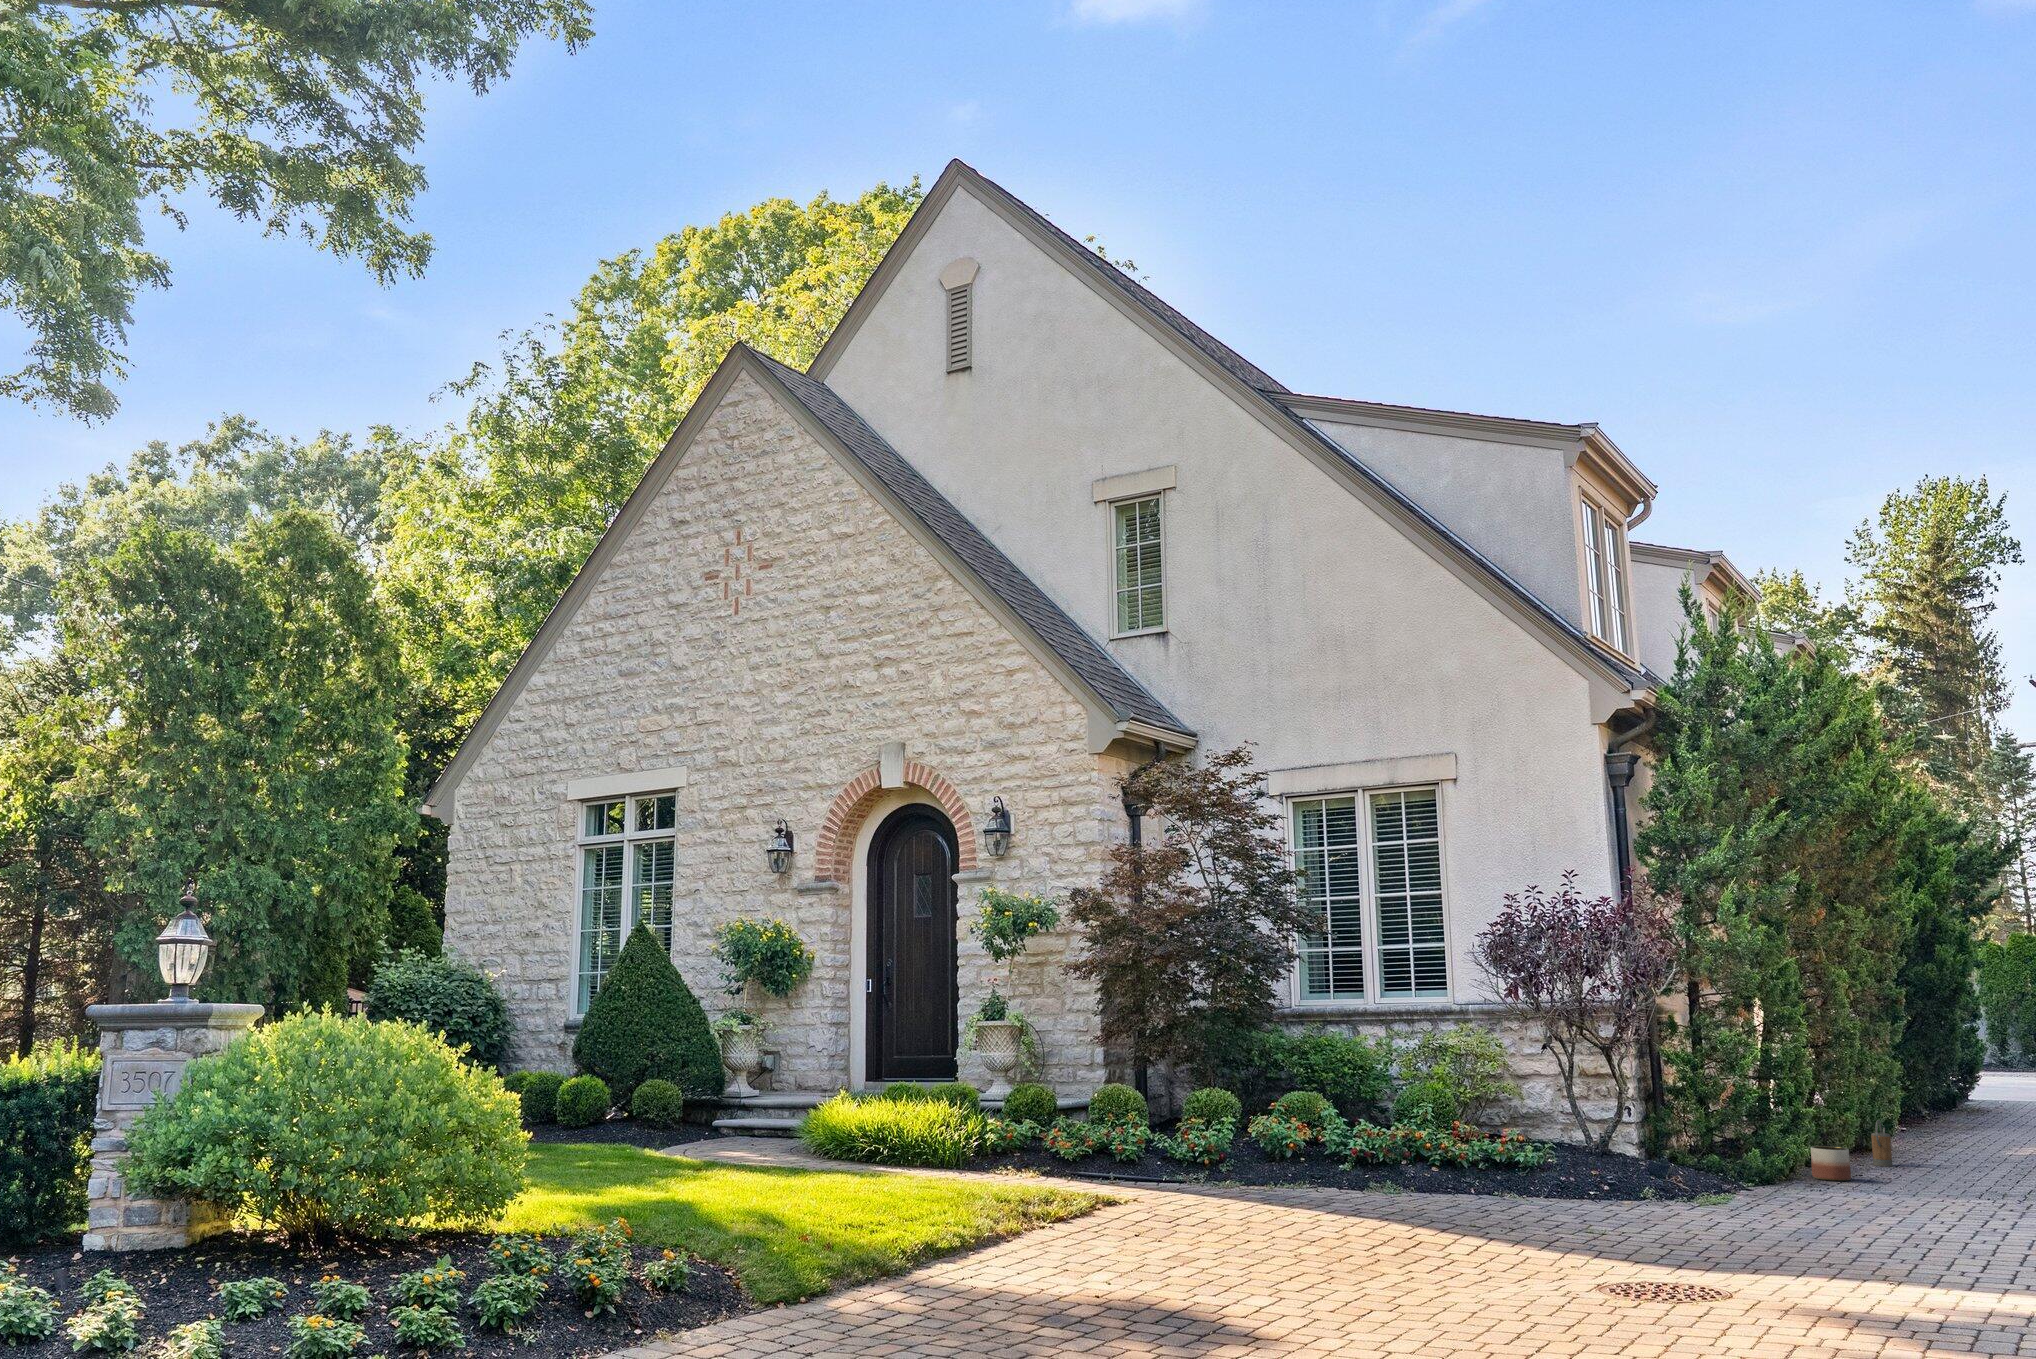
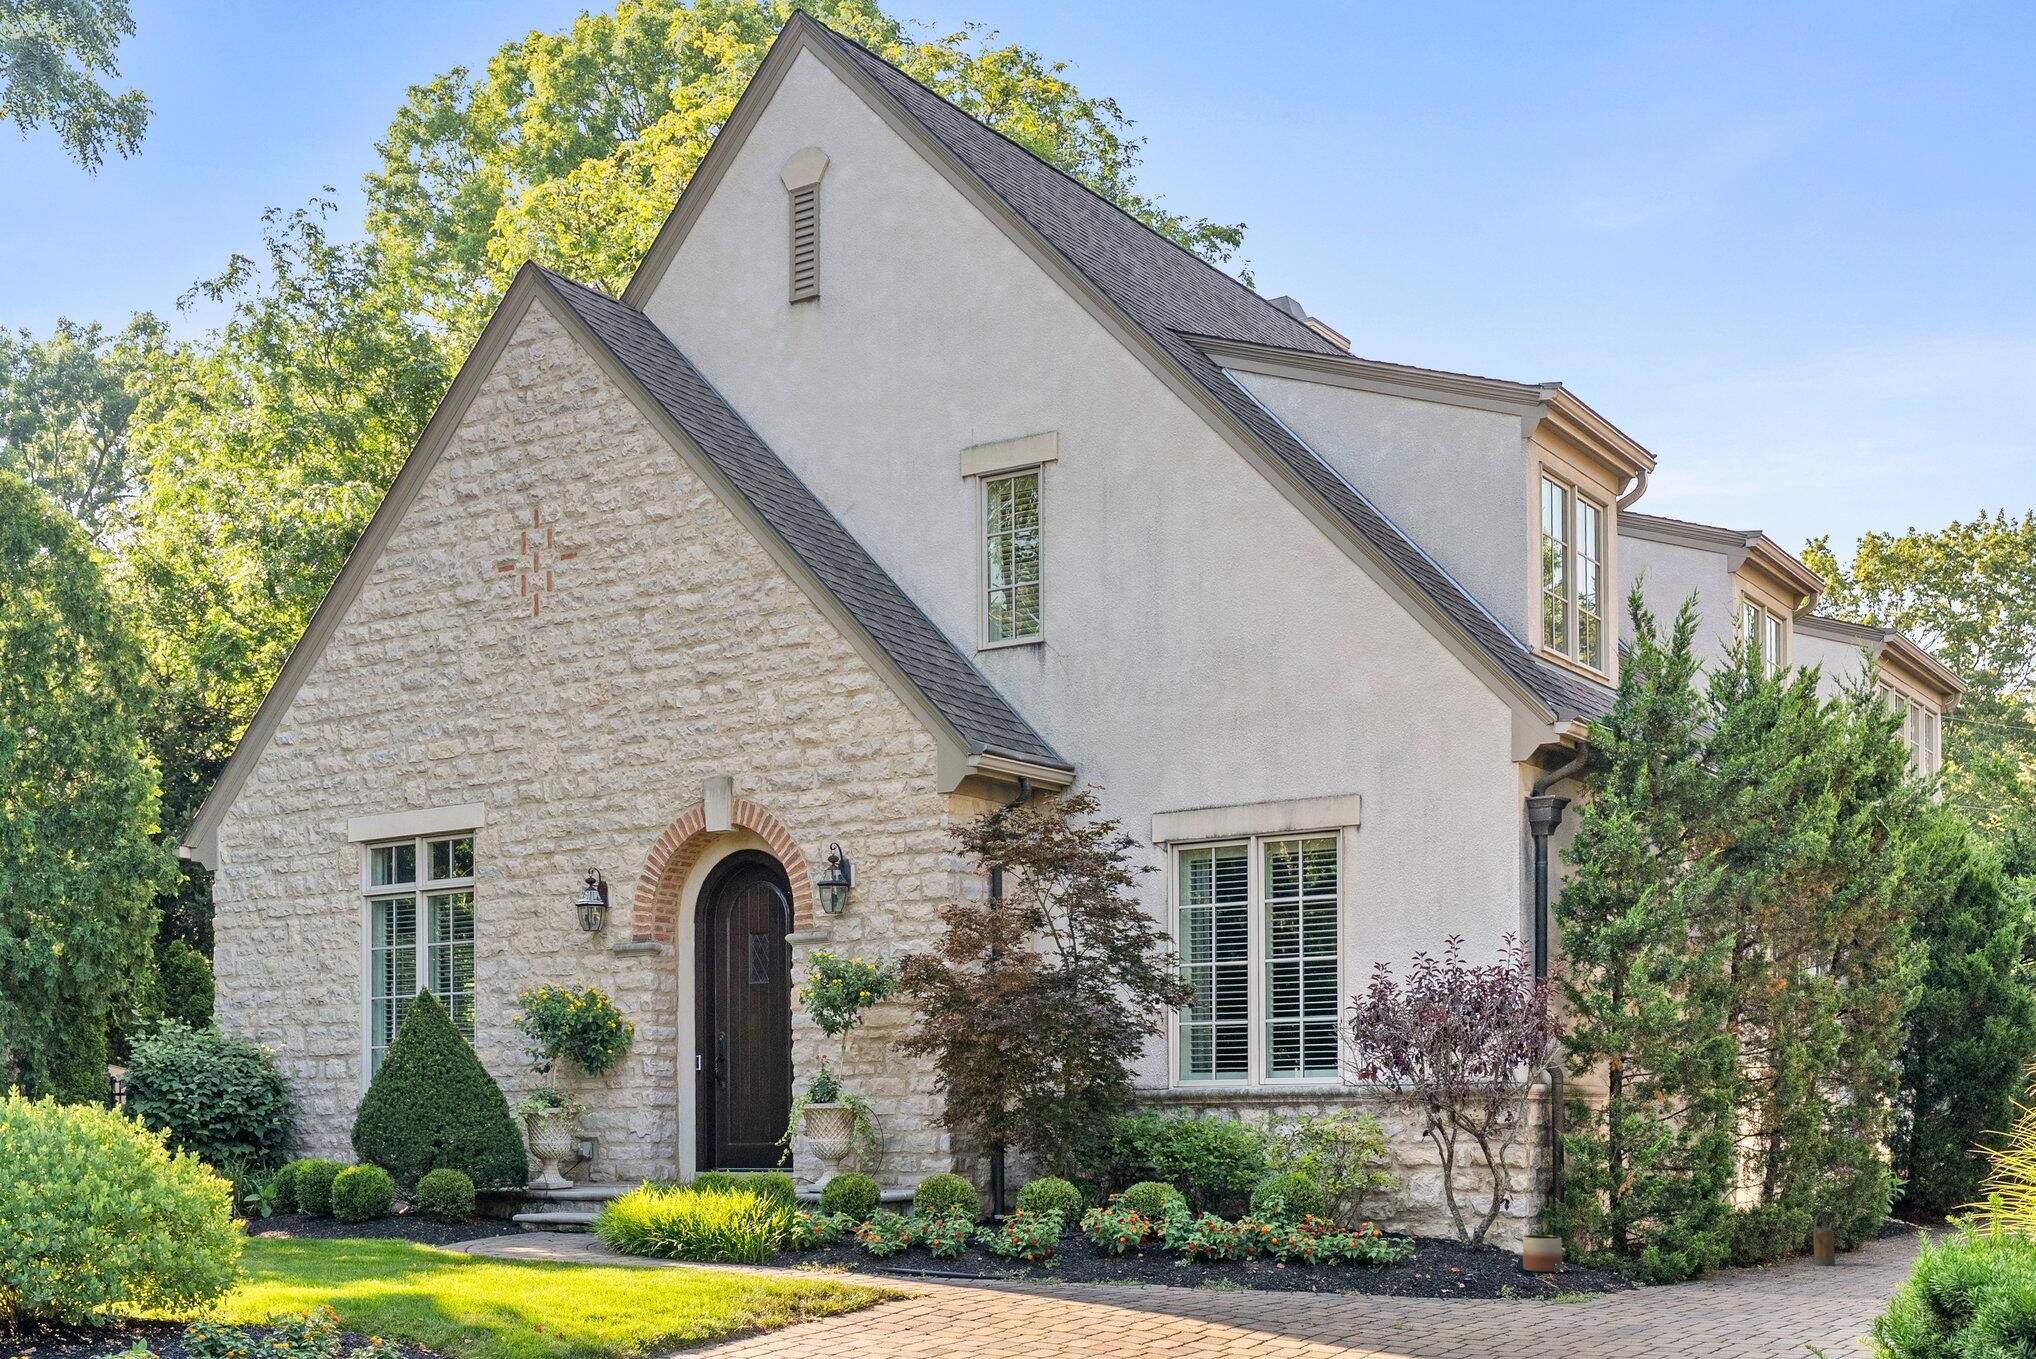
planter: present [1811,1146,1851,1181] -> present [1523,1235,1562,1273]

